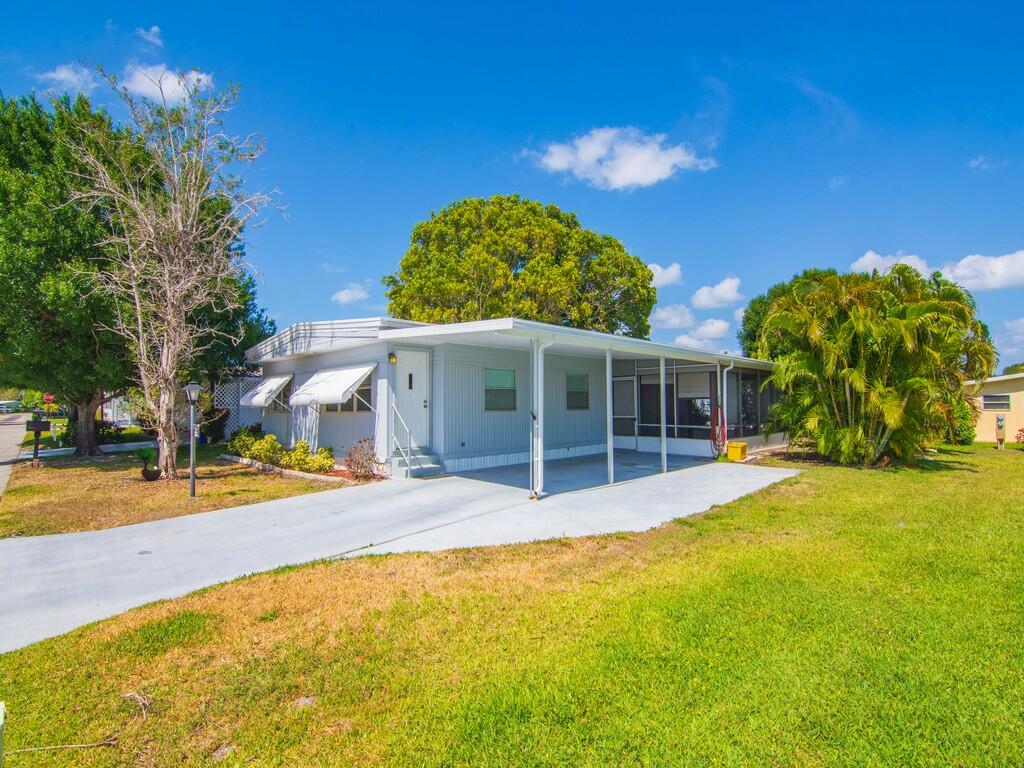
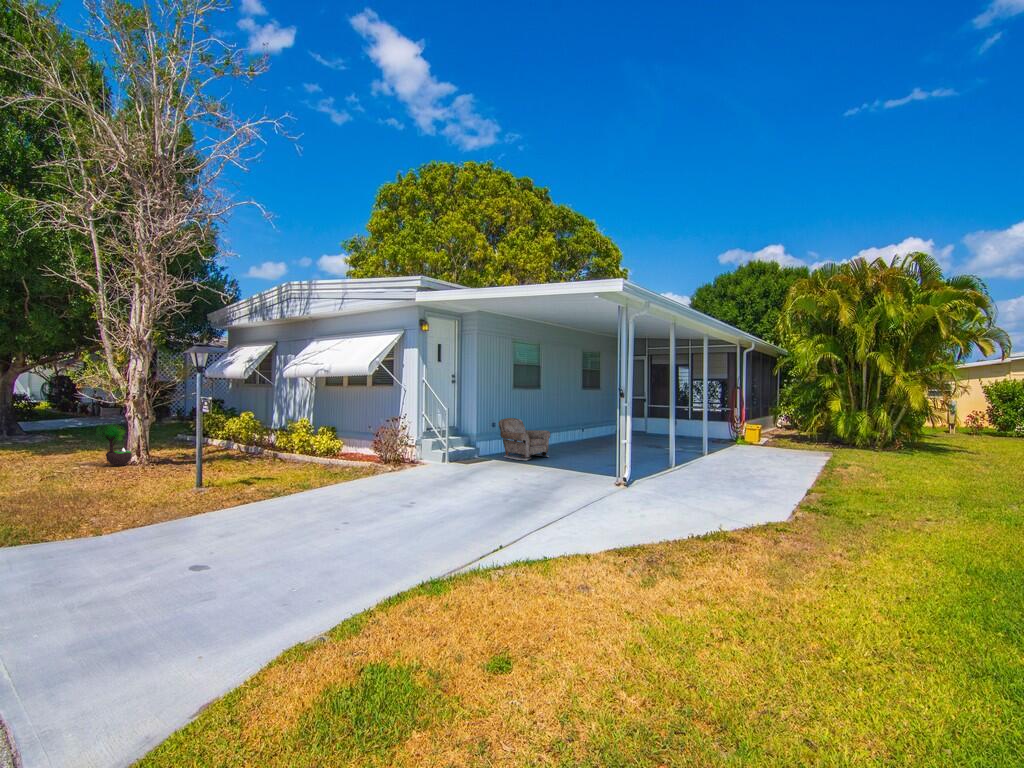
armchair: none [465,439,513,477] -> present [498,418,550,460]

